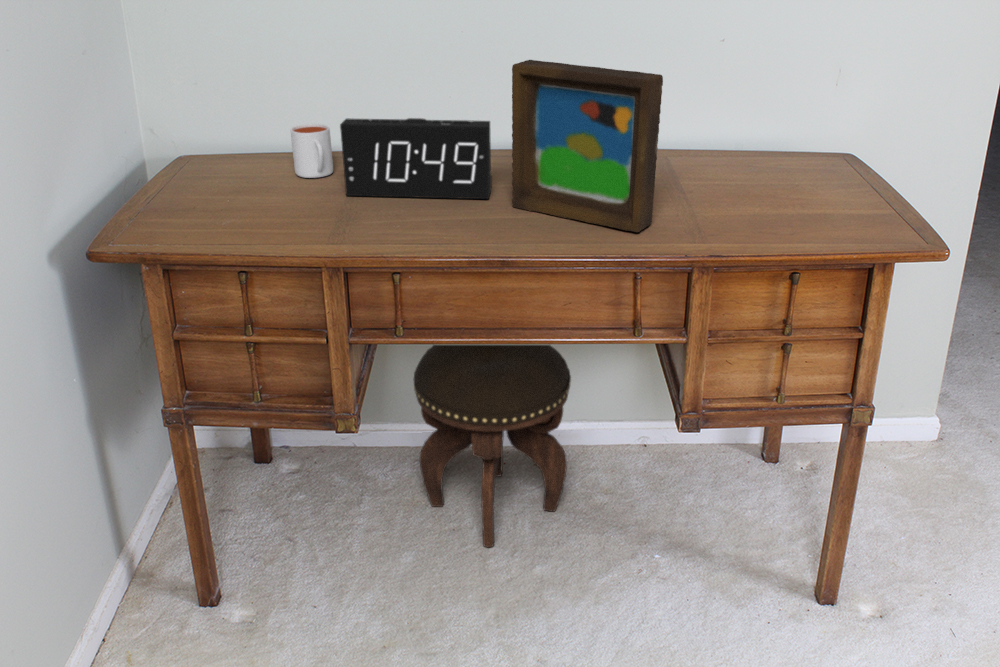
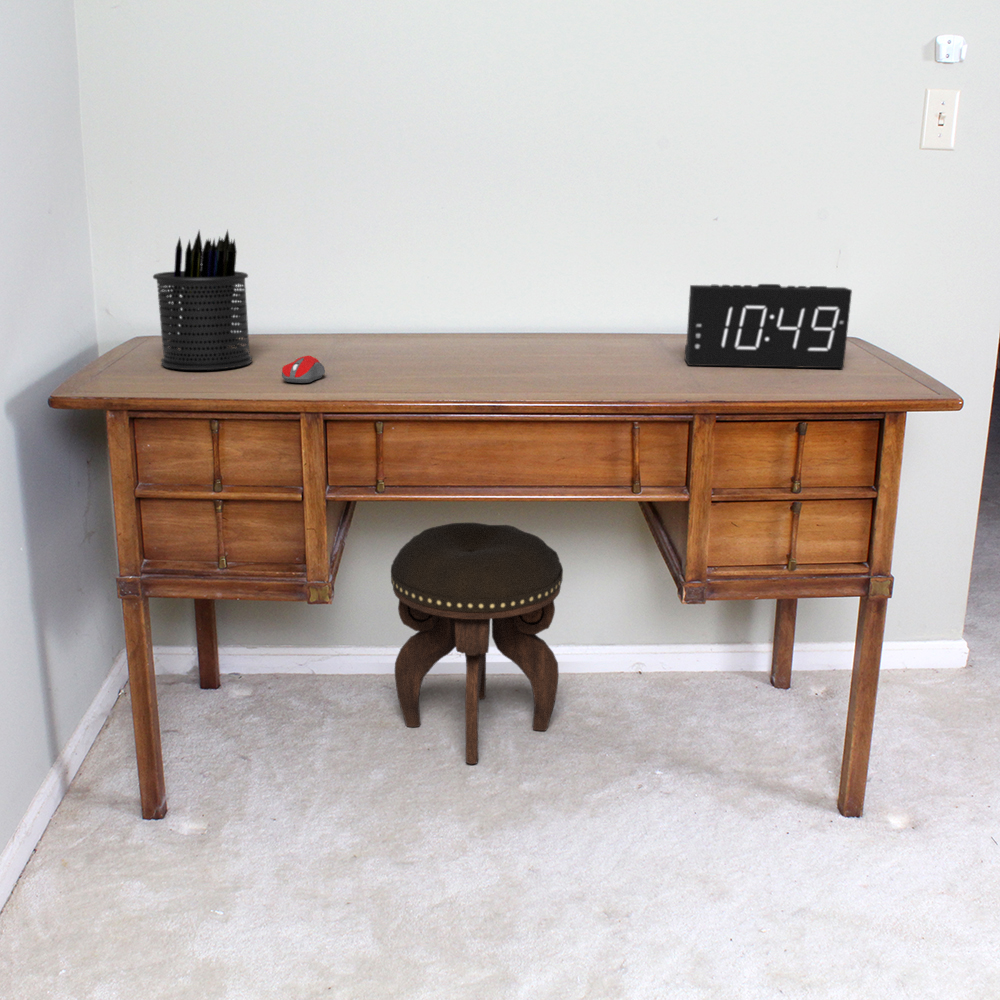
picture frame: present [512,60,663,232] -> none [502,215,658,382]
pen holder: none [178,79,277,217] -> present [153,231,252,370]
alarm clock: present [340,118,492,199] -> present [685,284,852,368]
mug: present [291,124,333,178] -> none [267,296,311,348]
computer mouse: none [303,206,344,236] -> present [282,356,325,383]

